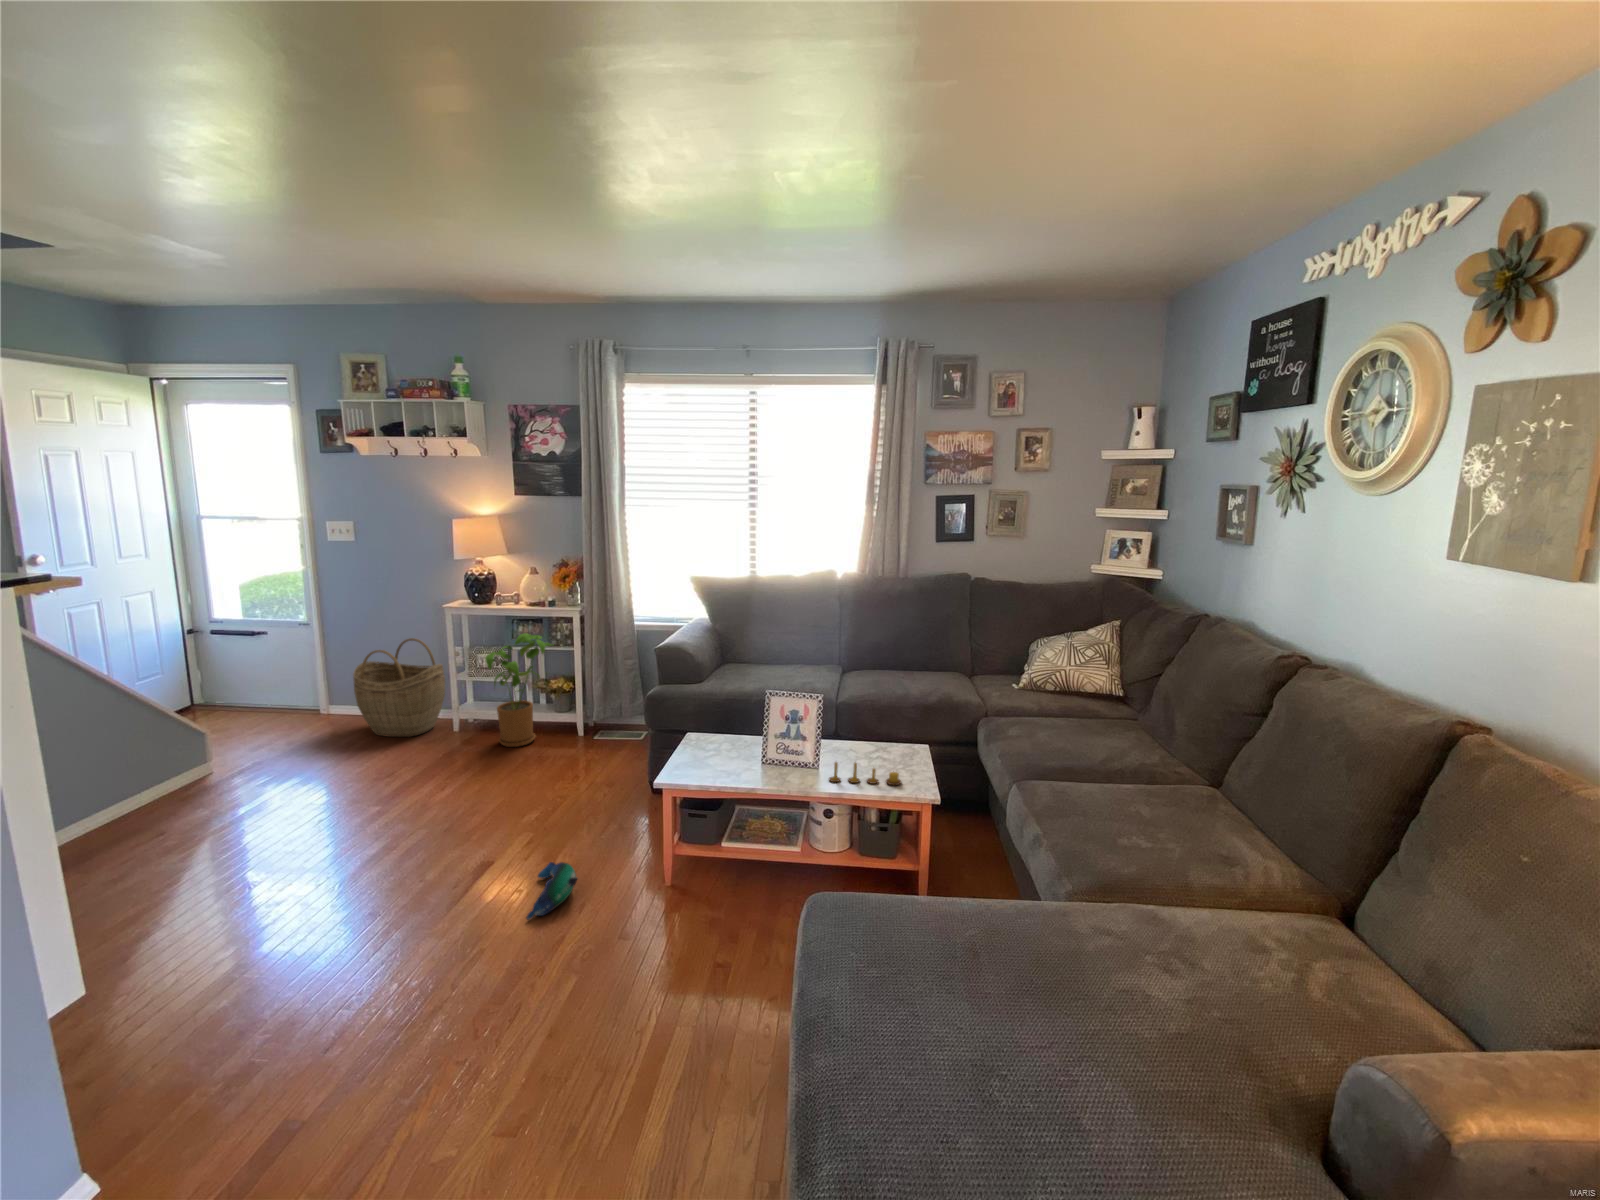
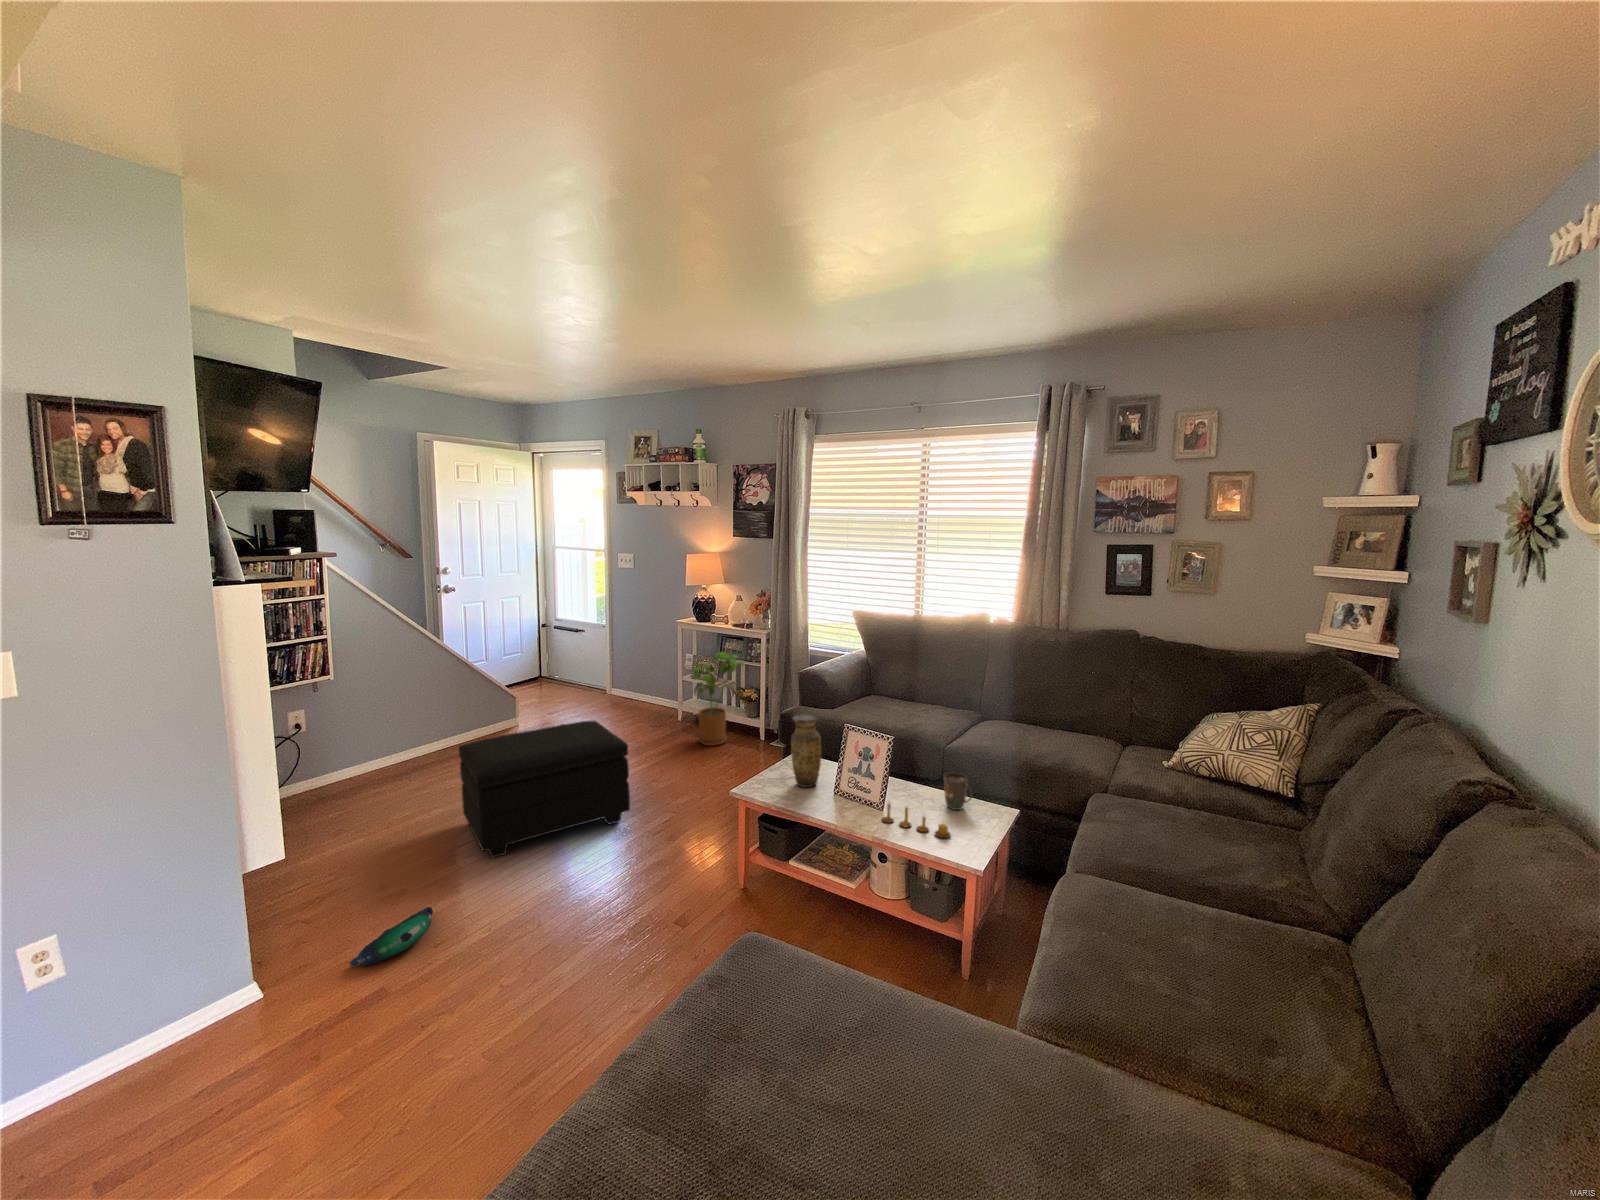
woven basket: present [353,638,445,737] -> none [612,648,674,725]
vase: none [707,685,740,765] -> present [791,713,821,787]
mug: none [870,722,901,758] -> present [944,773,972,810]
footstool: none [202,736,478,942] -> present [459,721,630,858]
plush toy: present [526,862,577,920] -> present [349,907,433,966]

